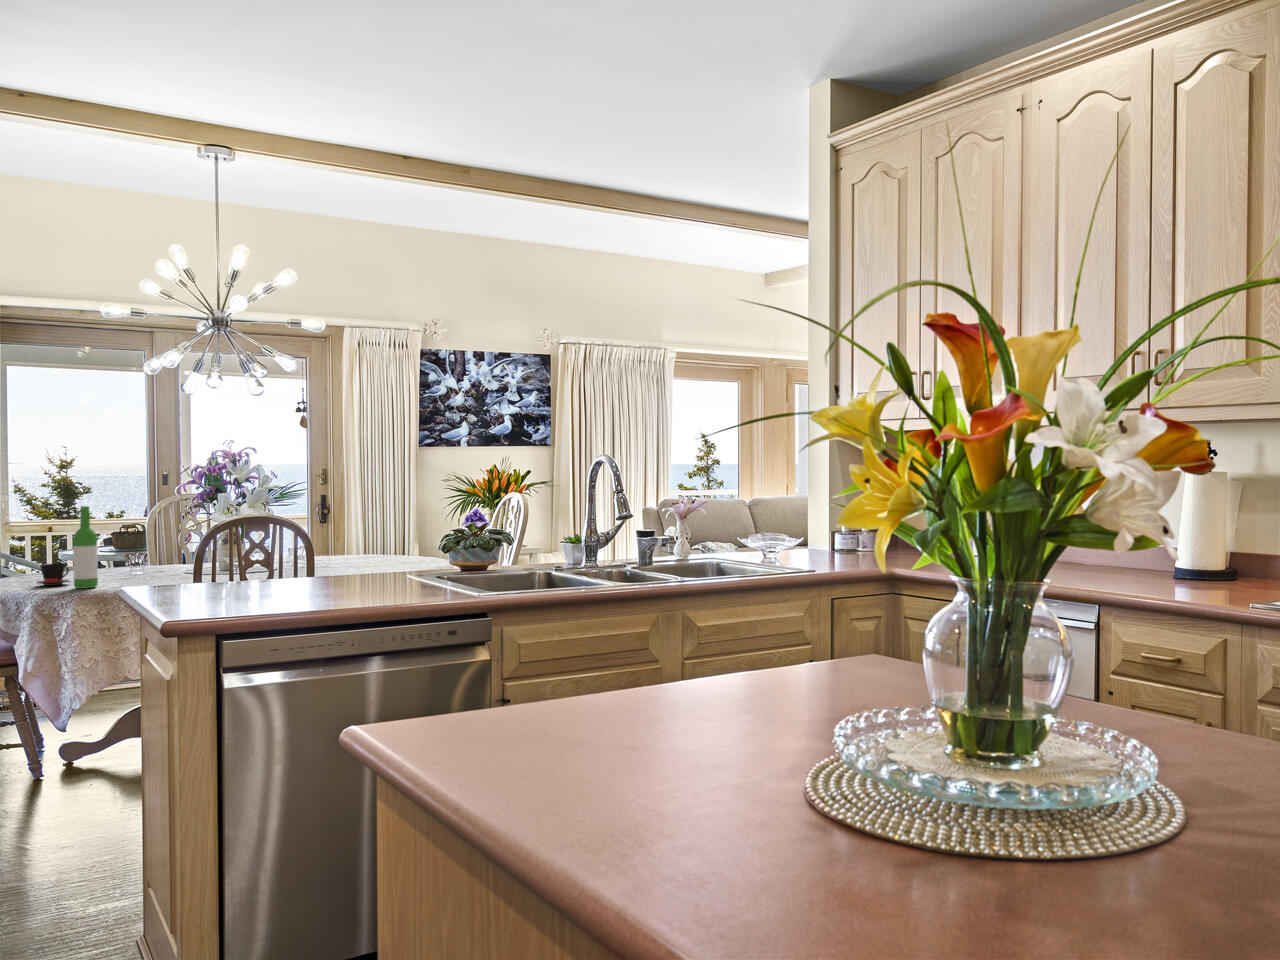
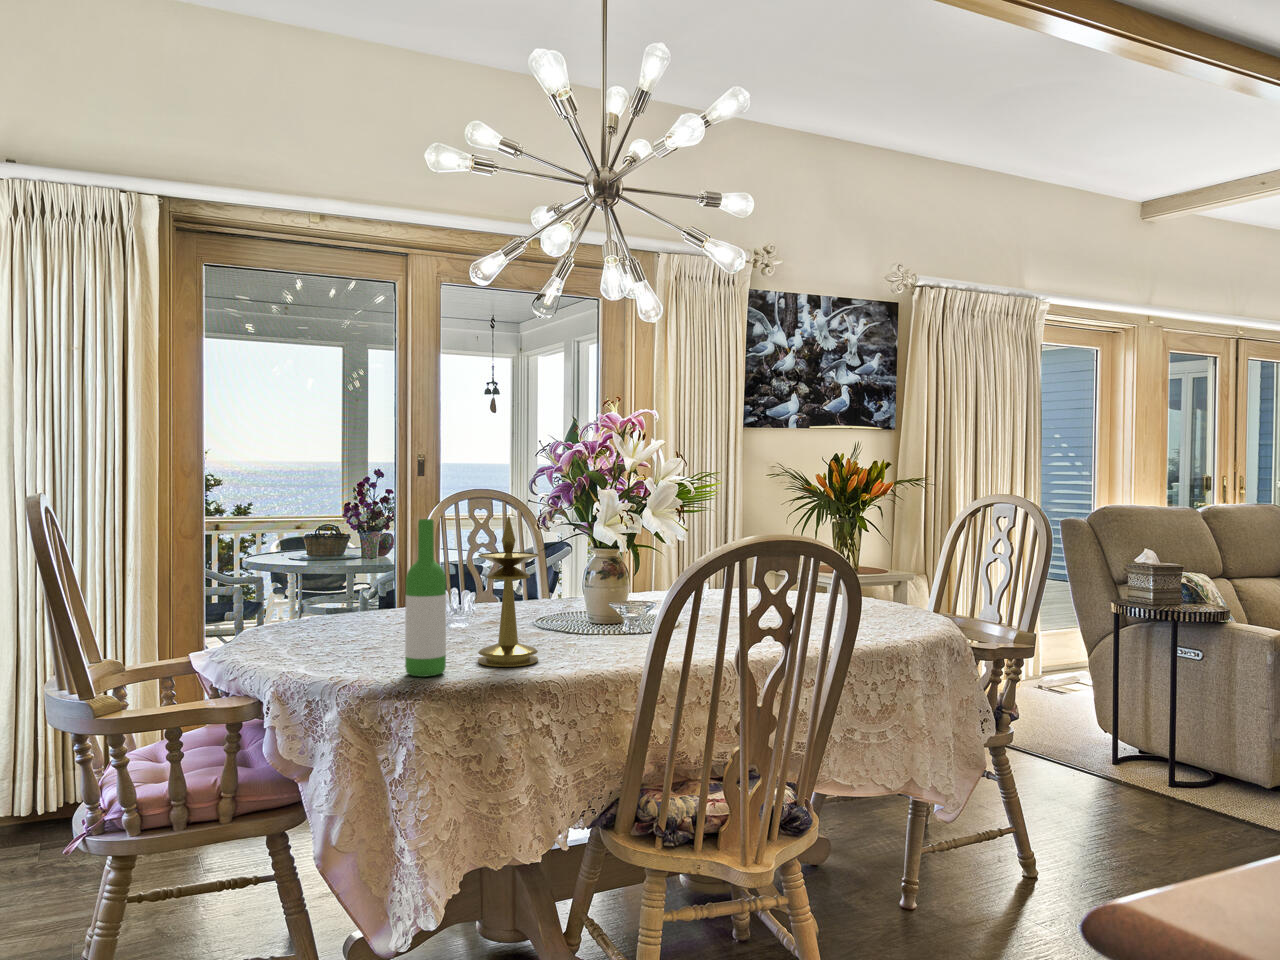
candlestick: none [122,505,159,585] -> present [478,516,539,667]
teacup: present [37,563,69,586] -> none [328,621,386,665]

